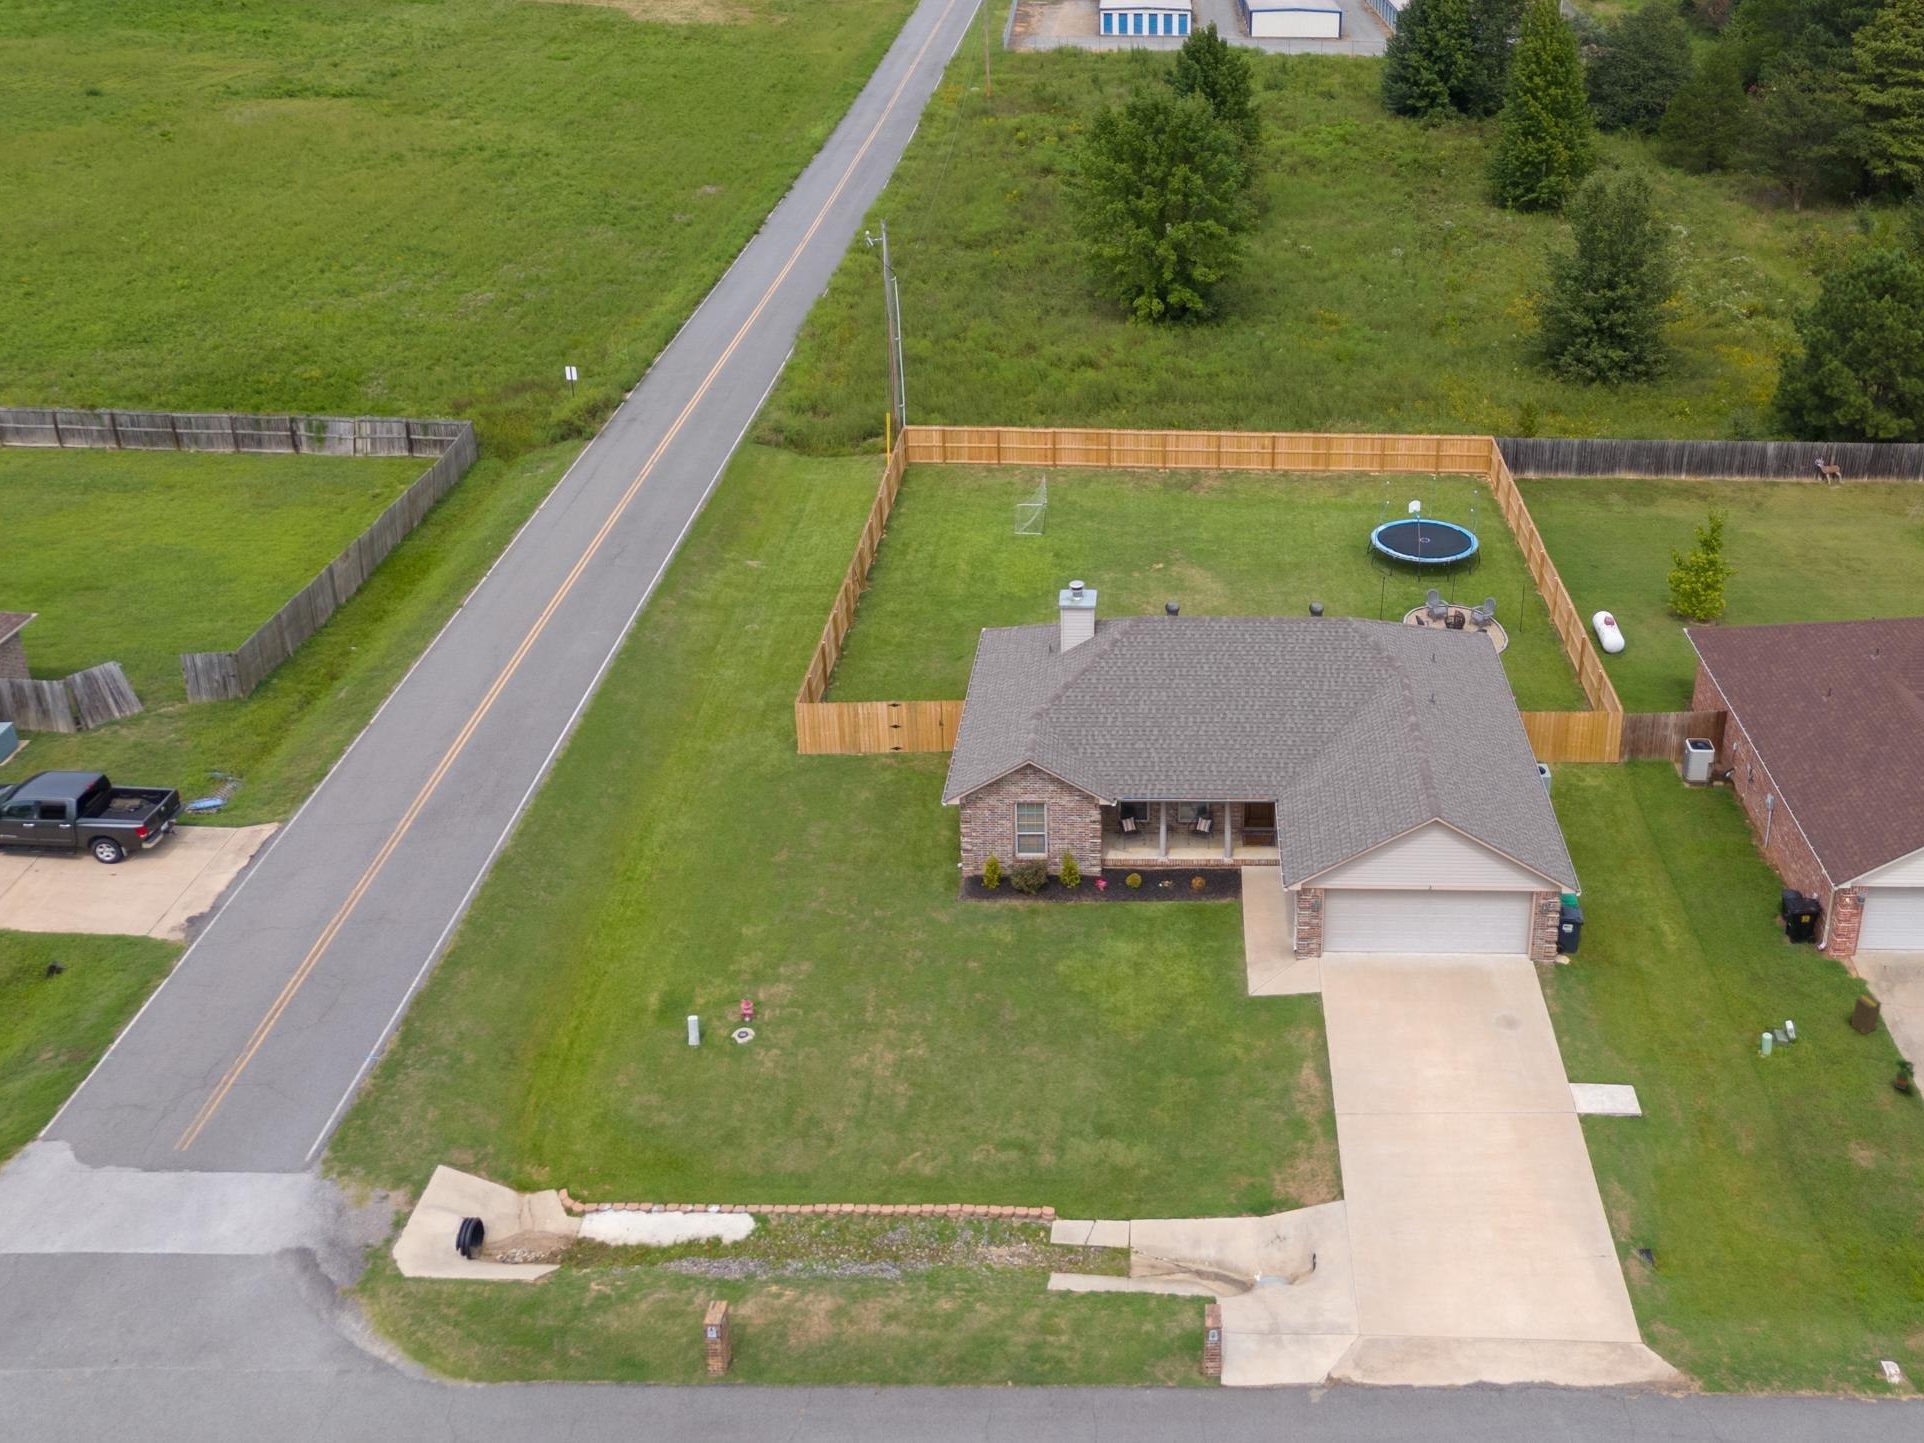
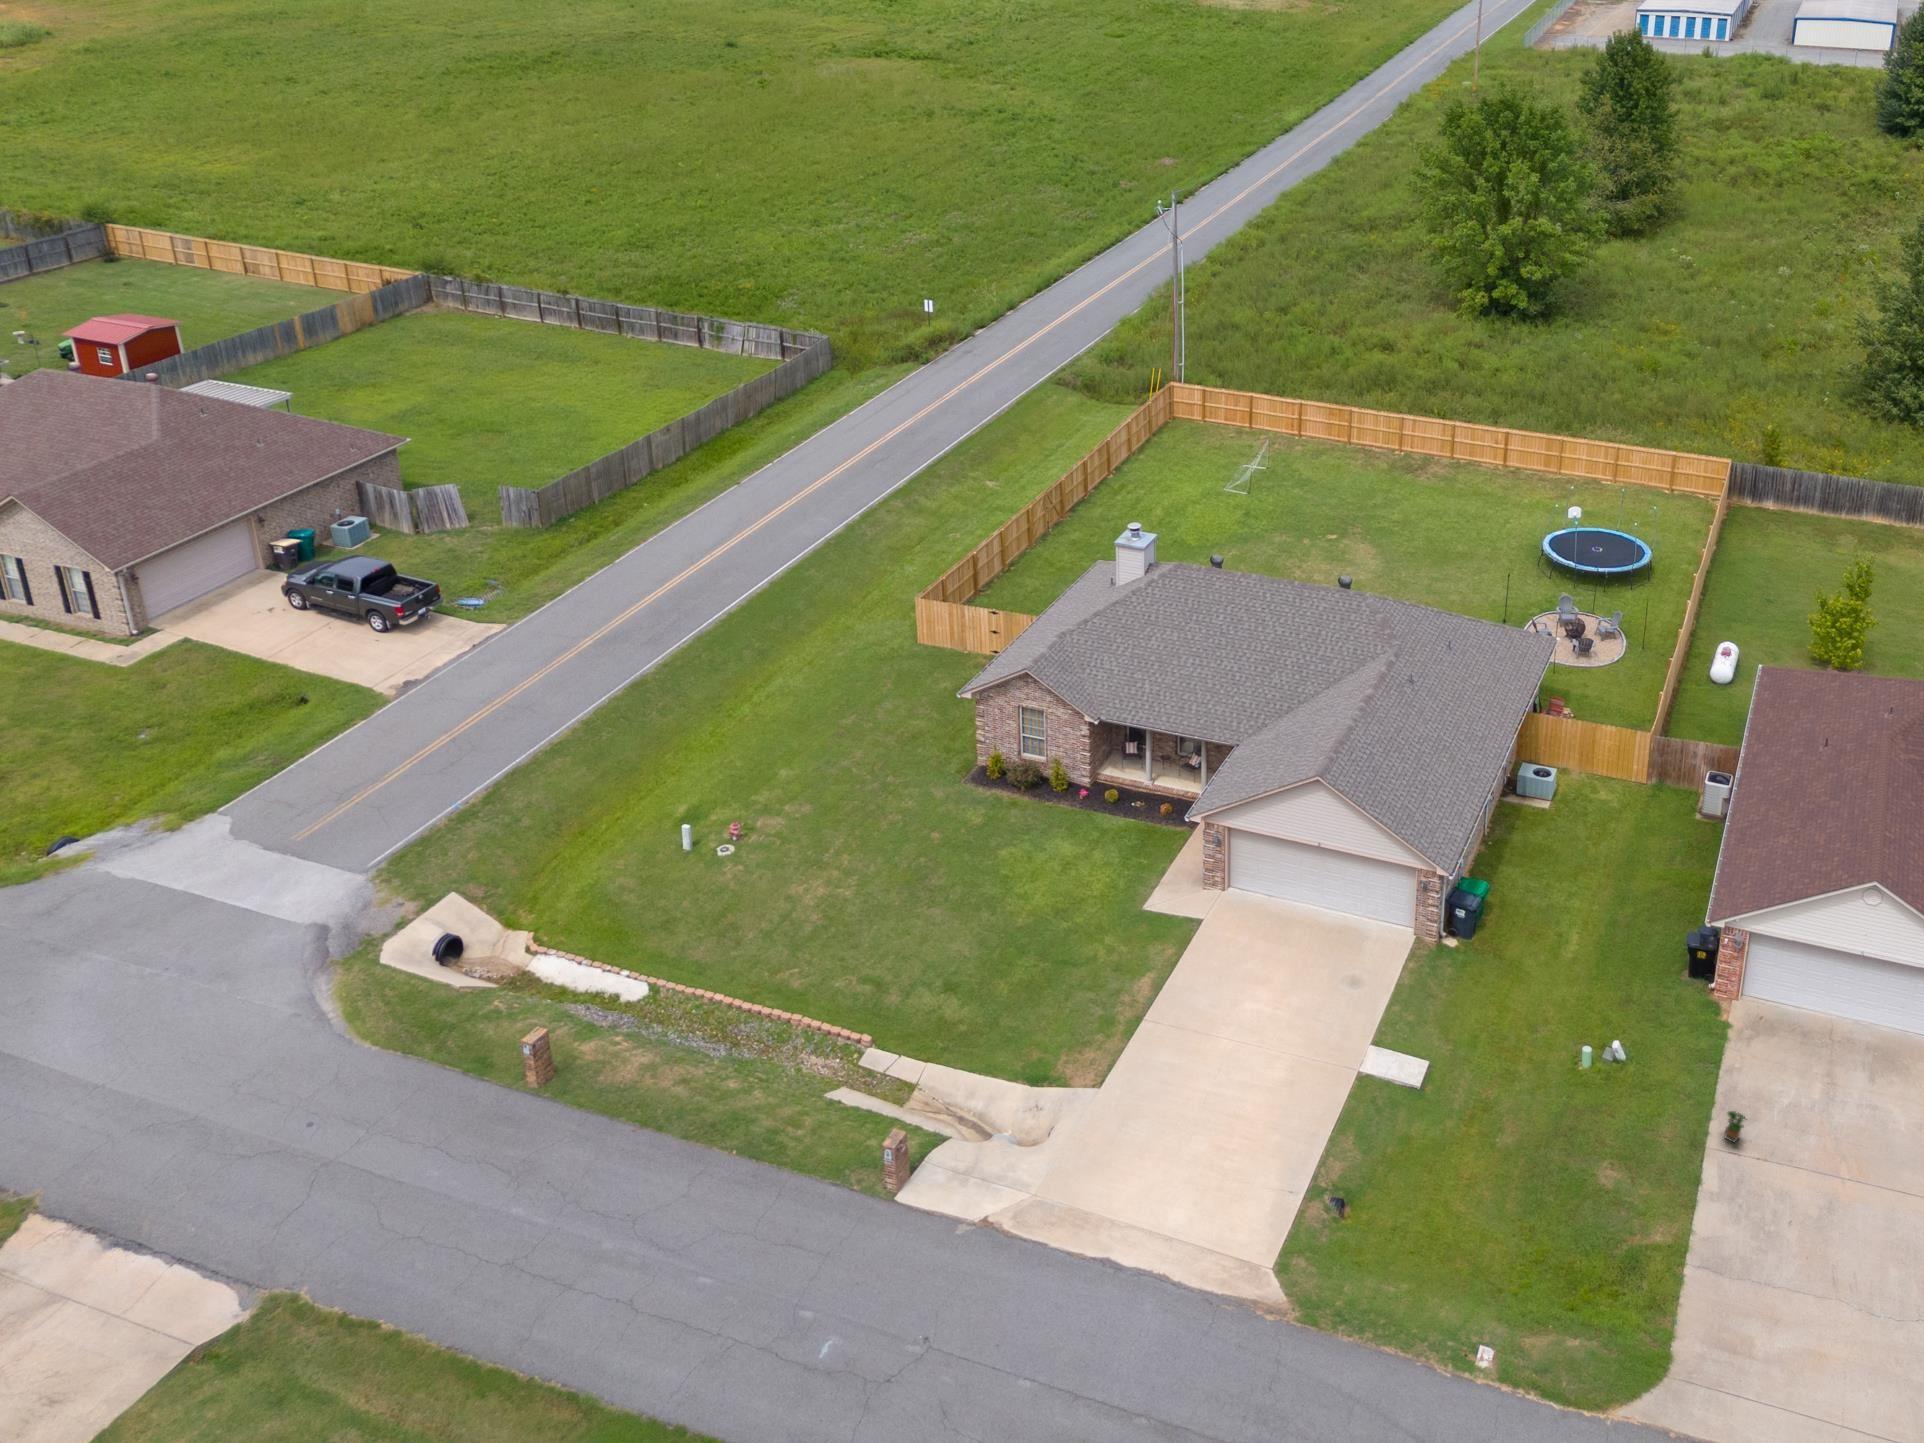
cardboard box: present [1851,994,1881,1034] -> none [1721,1042,1750,1083]

